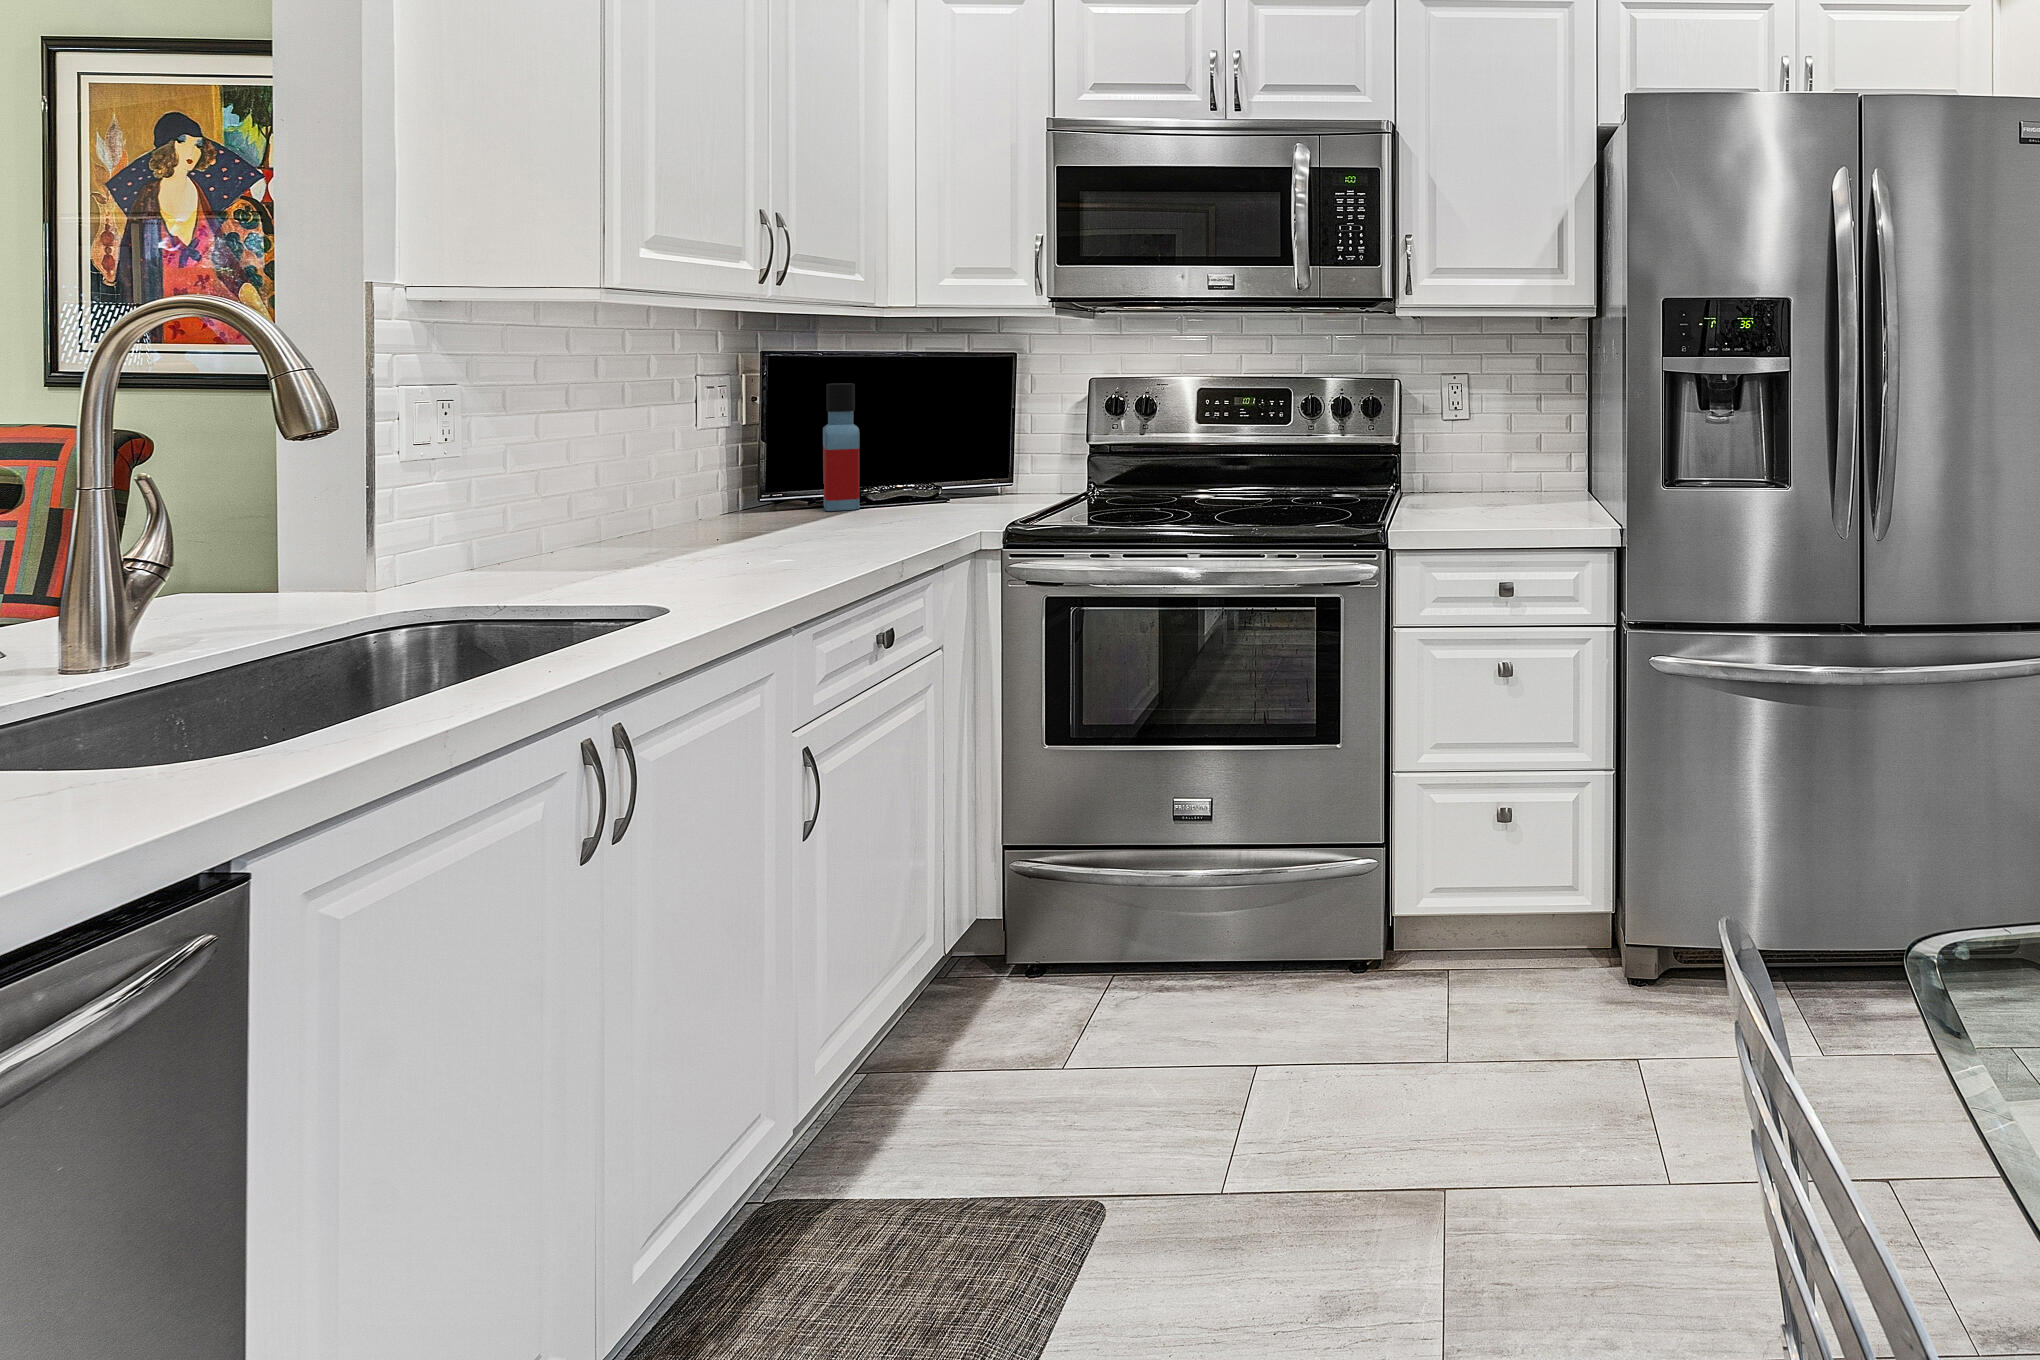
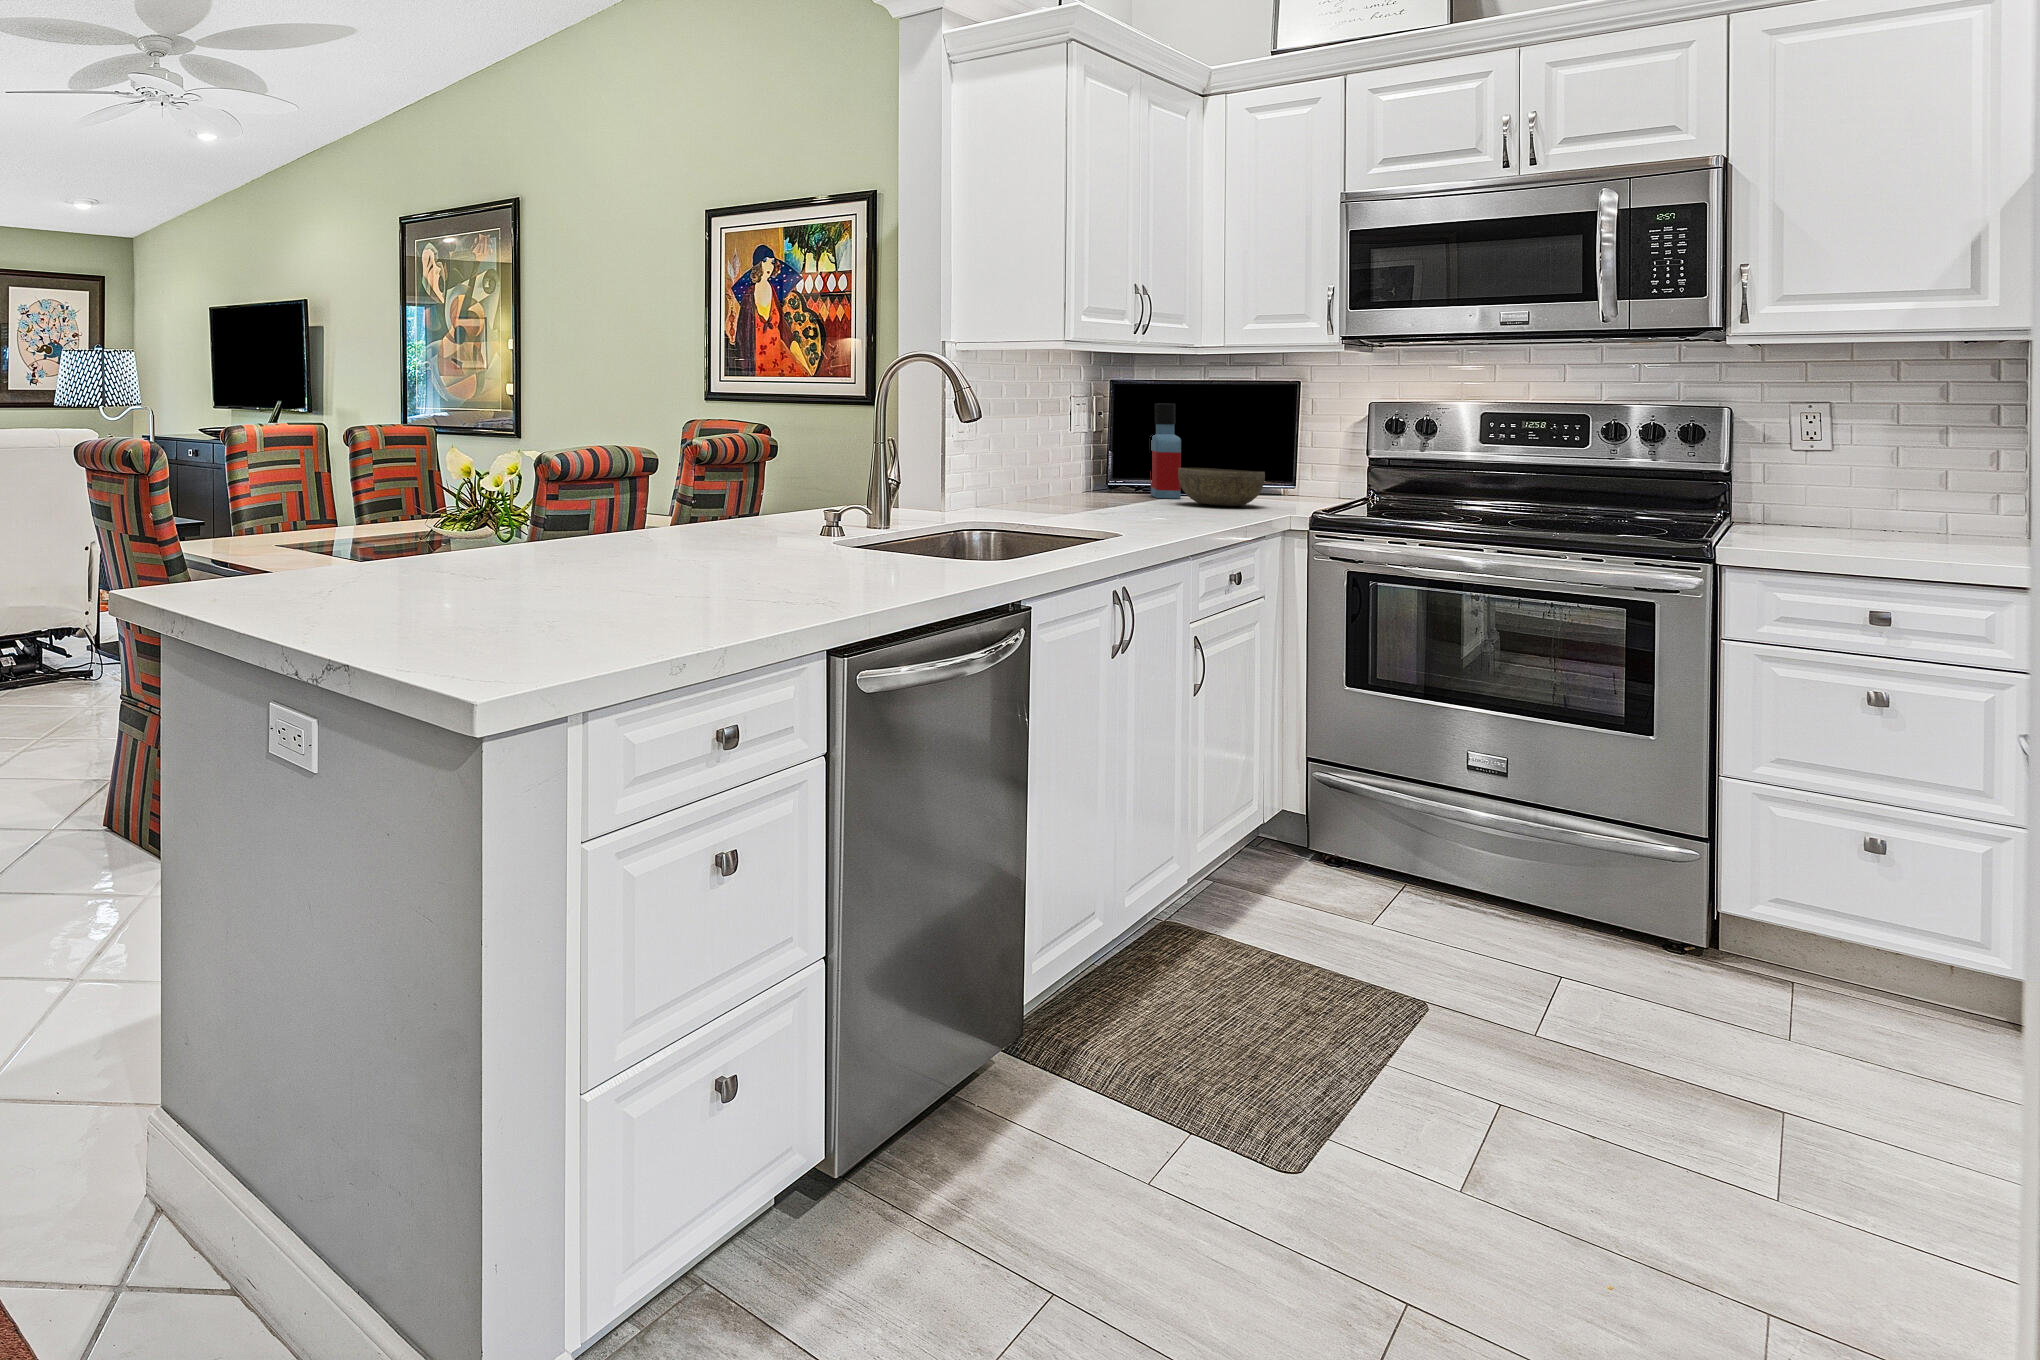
bowl: none [846,468,959,519] -> present [1178,468,1265,506]

